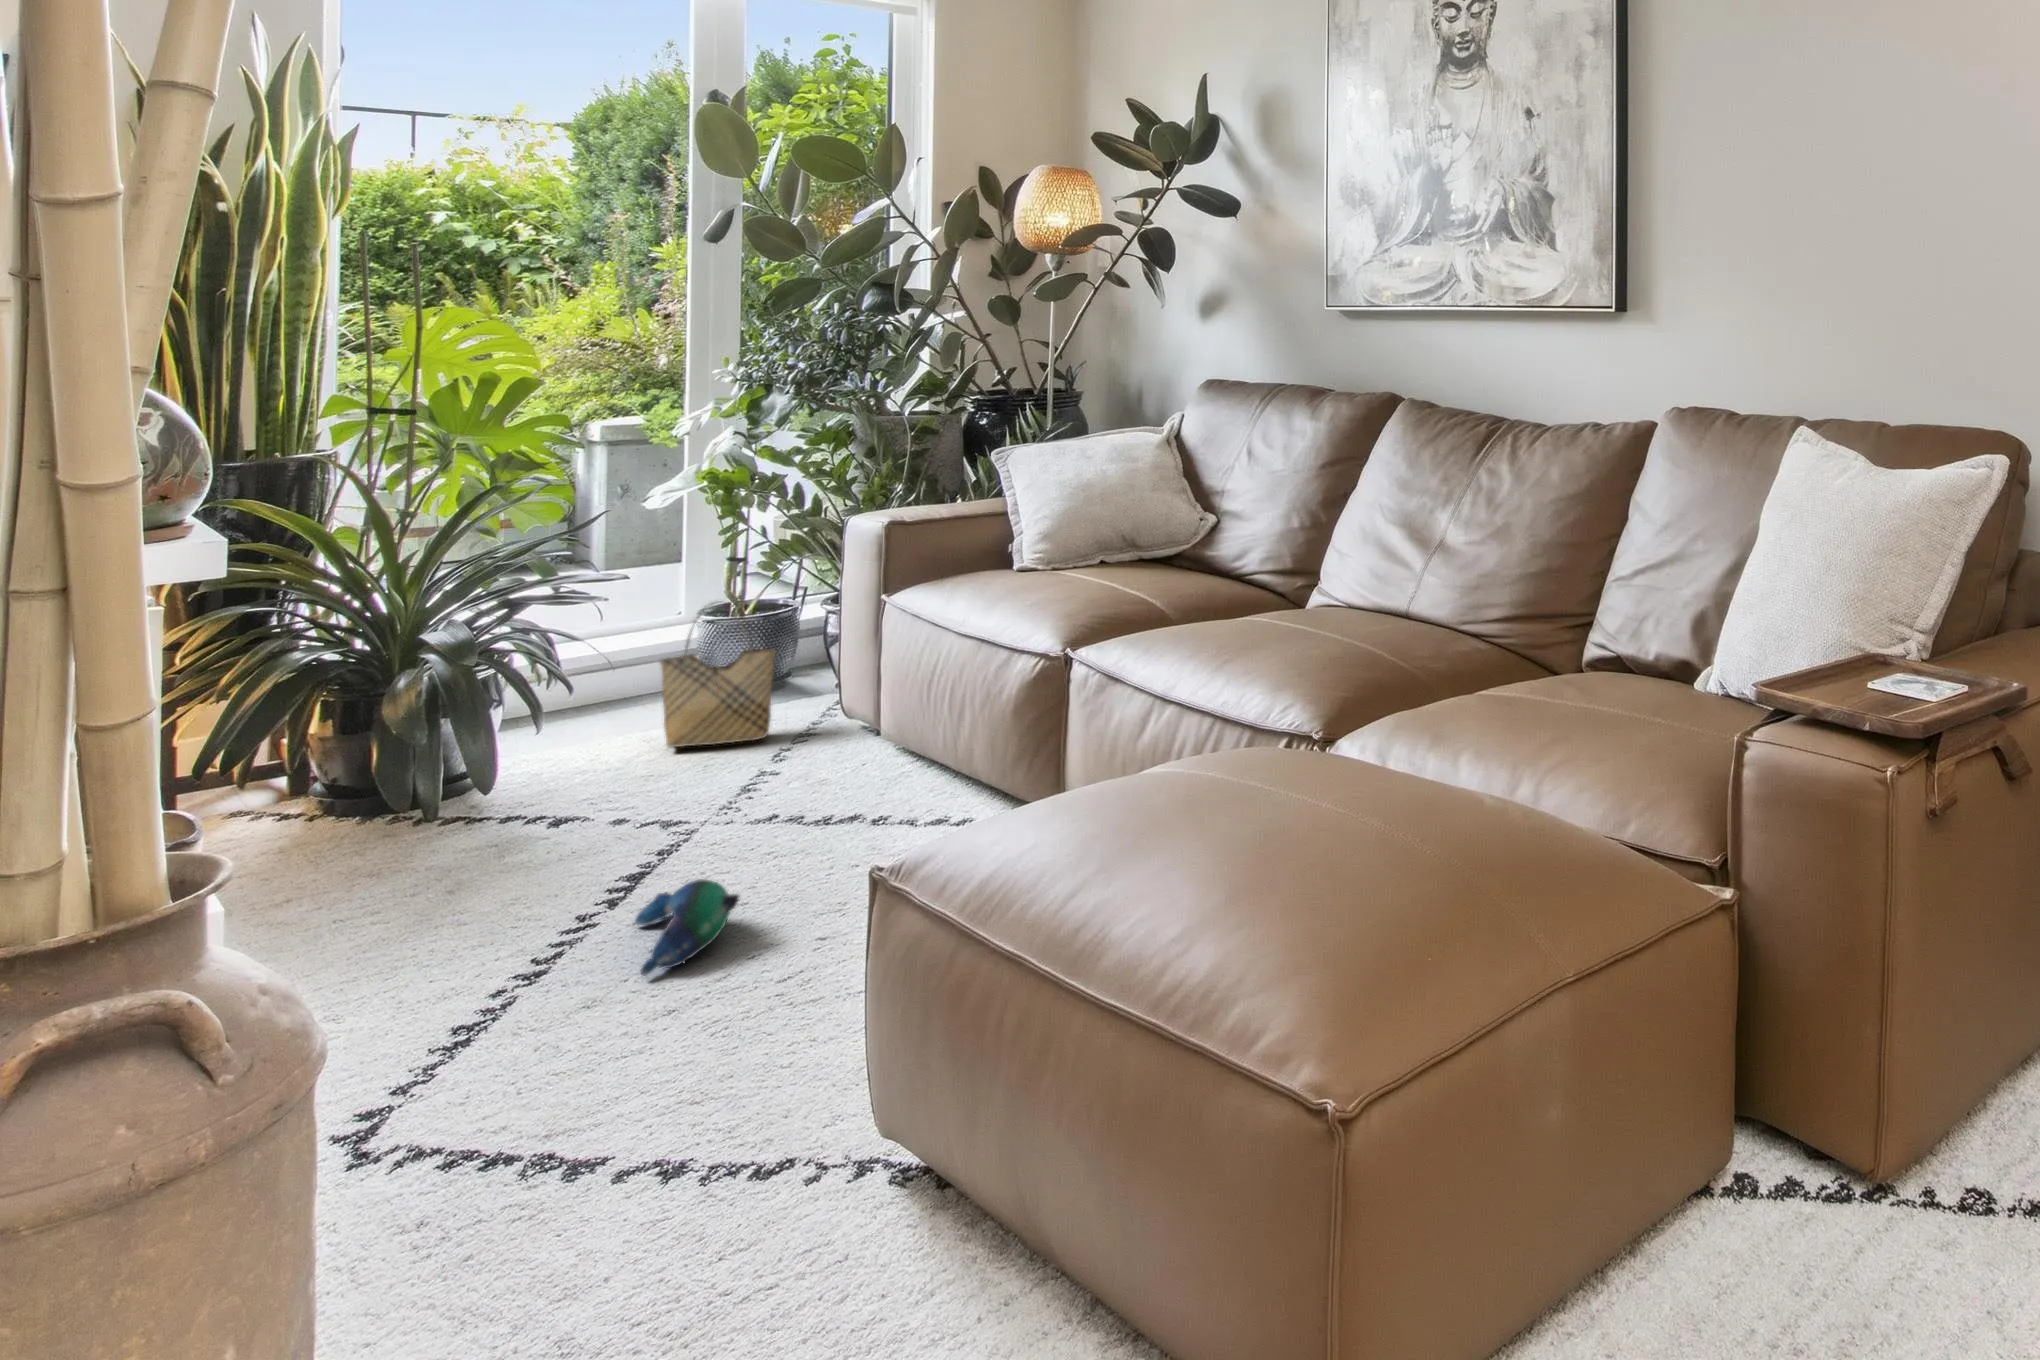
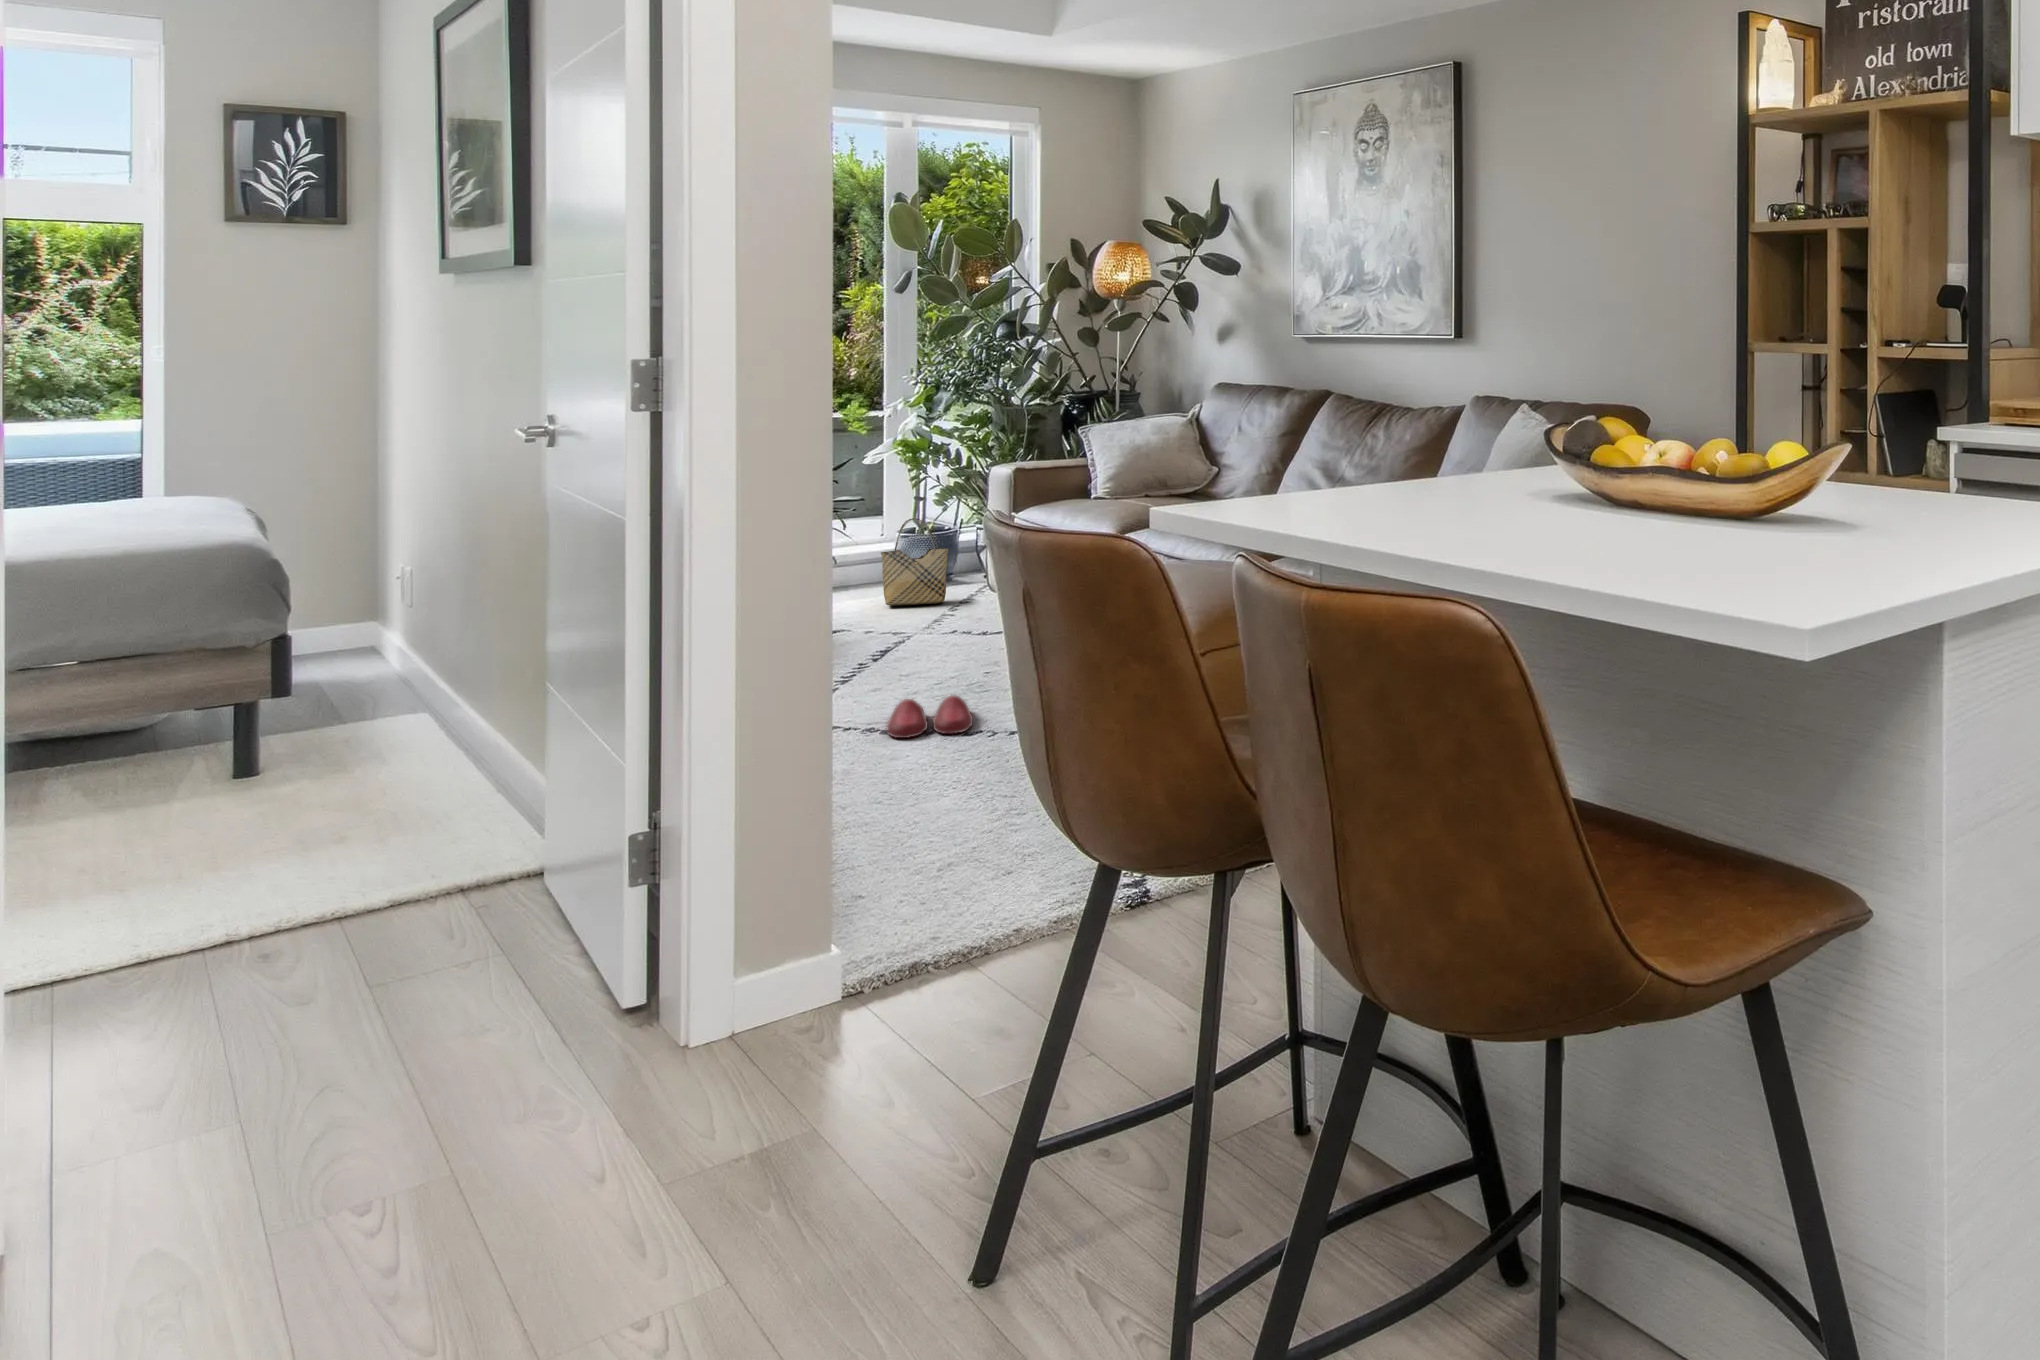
plush toy: present [635,879,740,976] -> none [891,644,947,683]
slippers: none [568,1048,767,1195] -> present [887,696,973,738]

